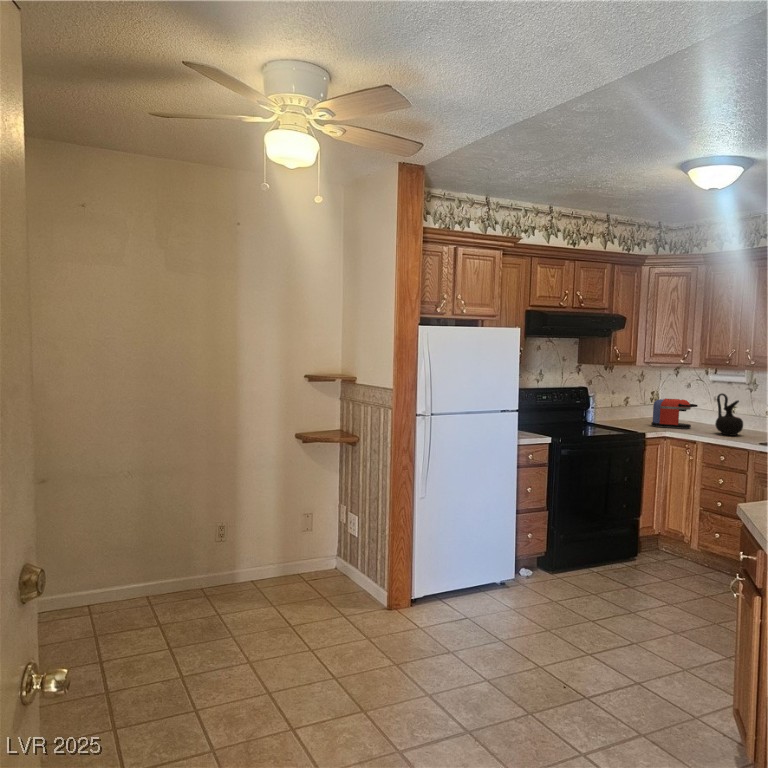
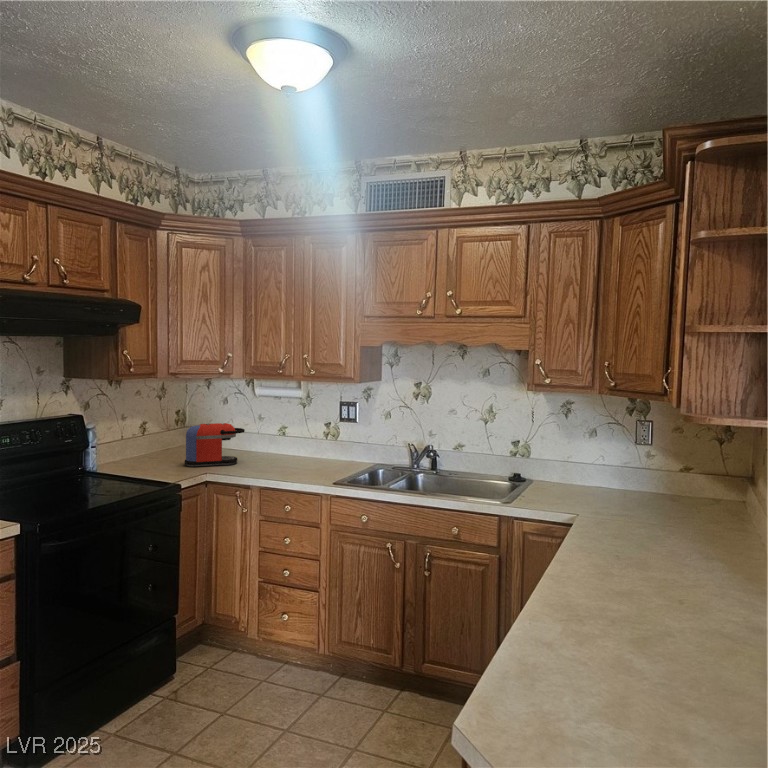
ceramic jug: present [715,393,743,436] -> none [271,413,304,470]

